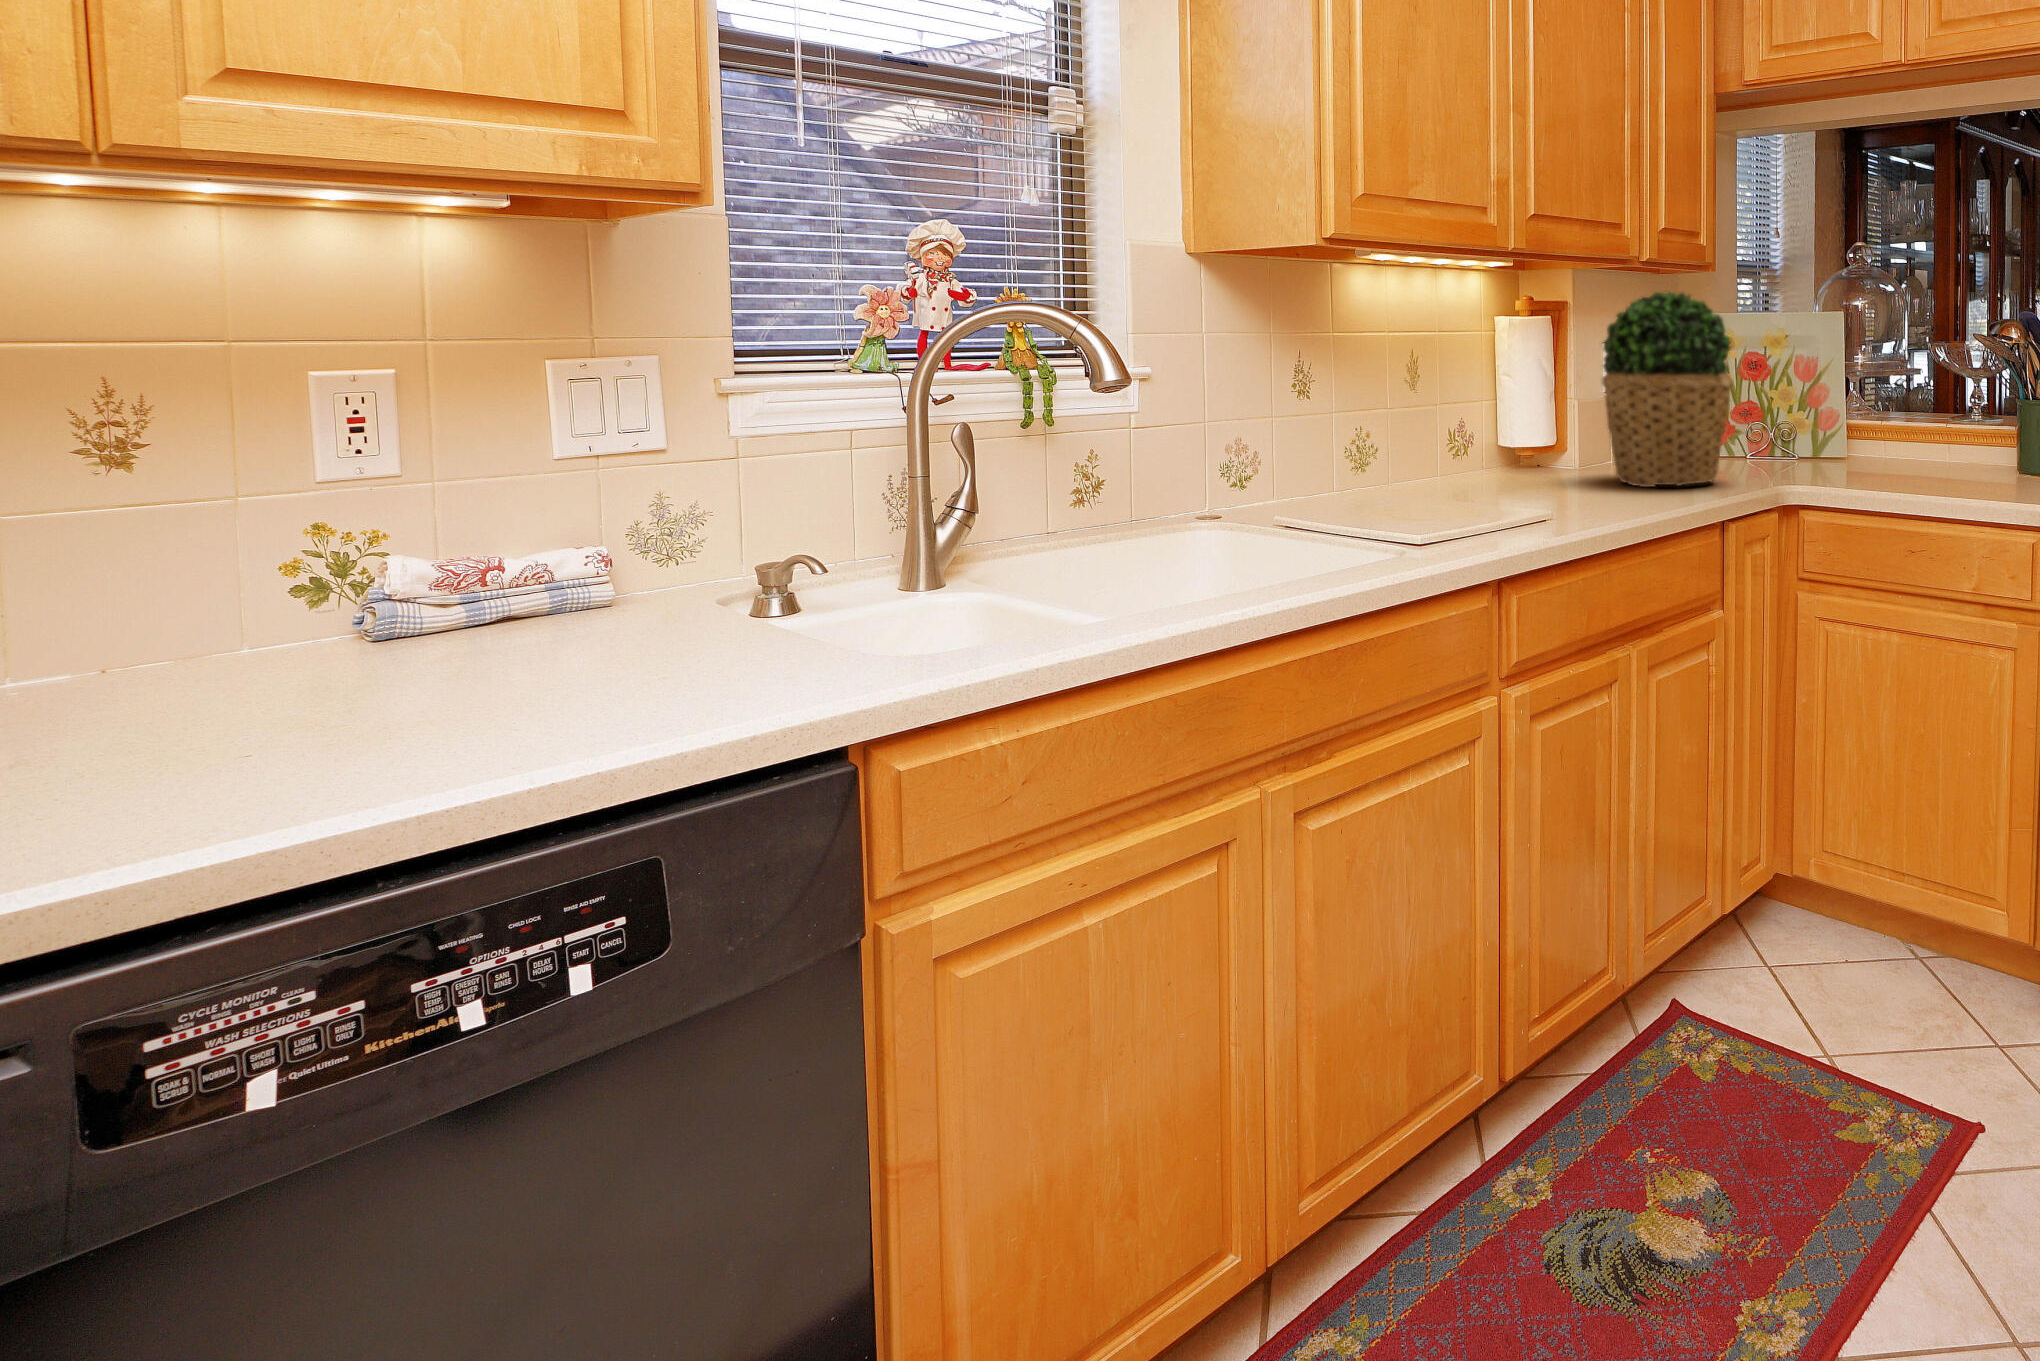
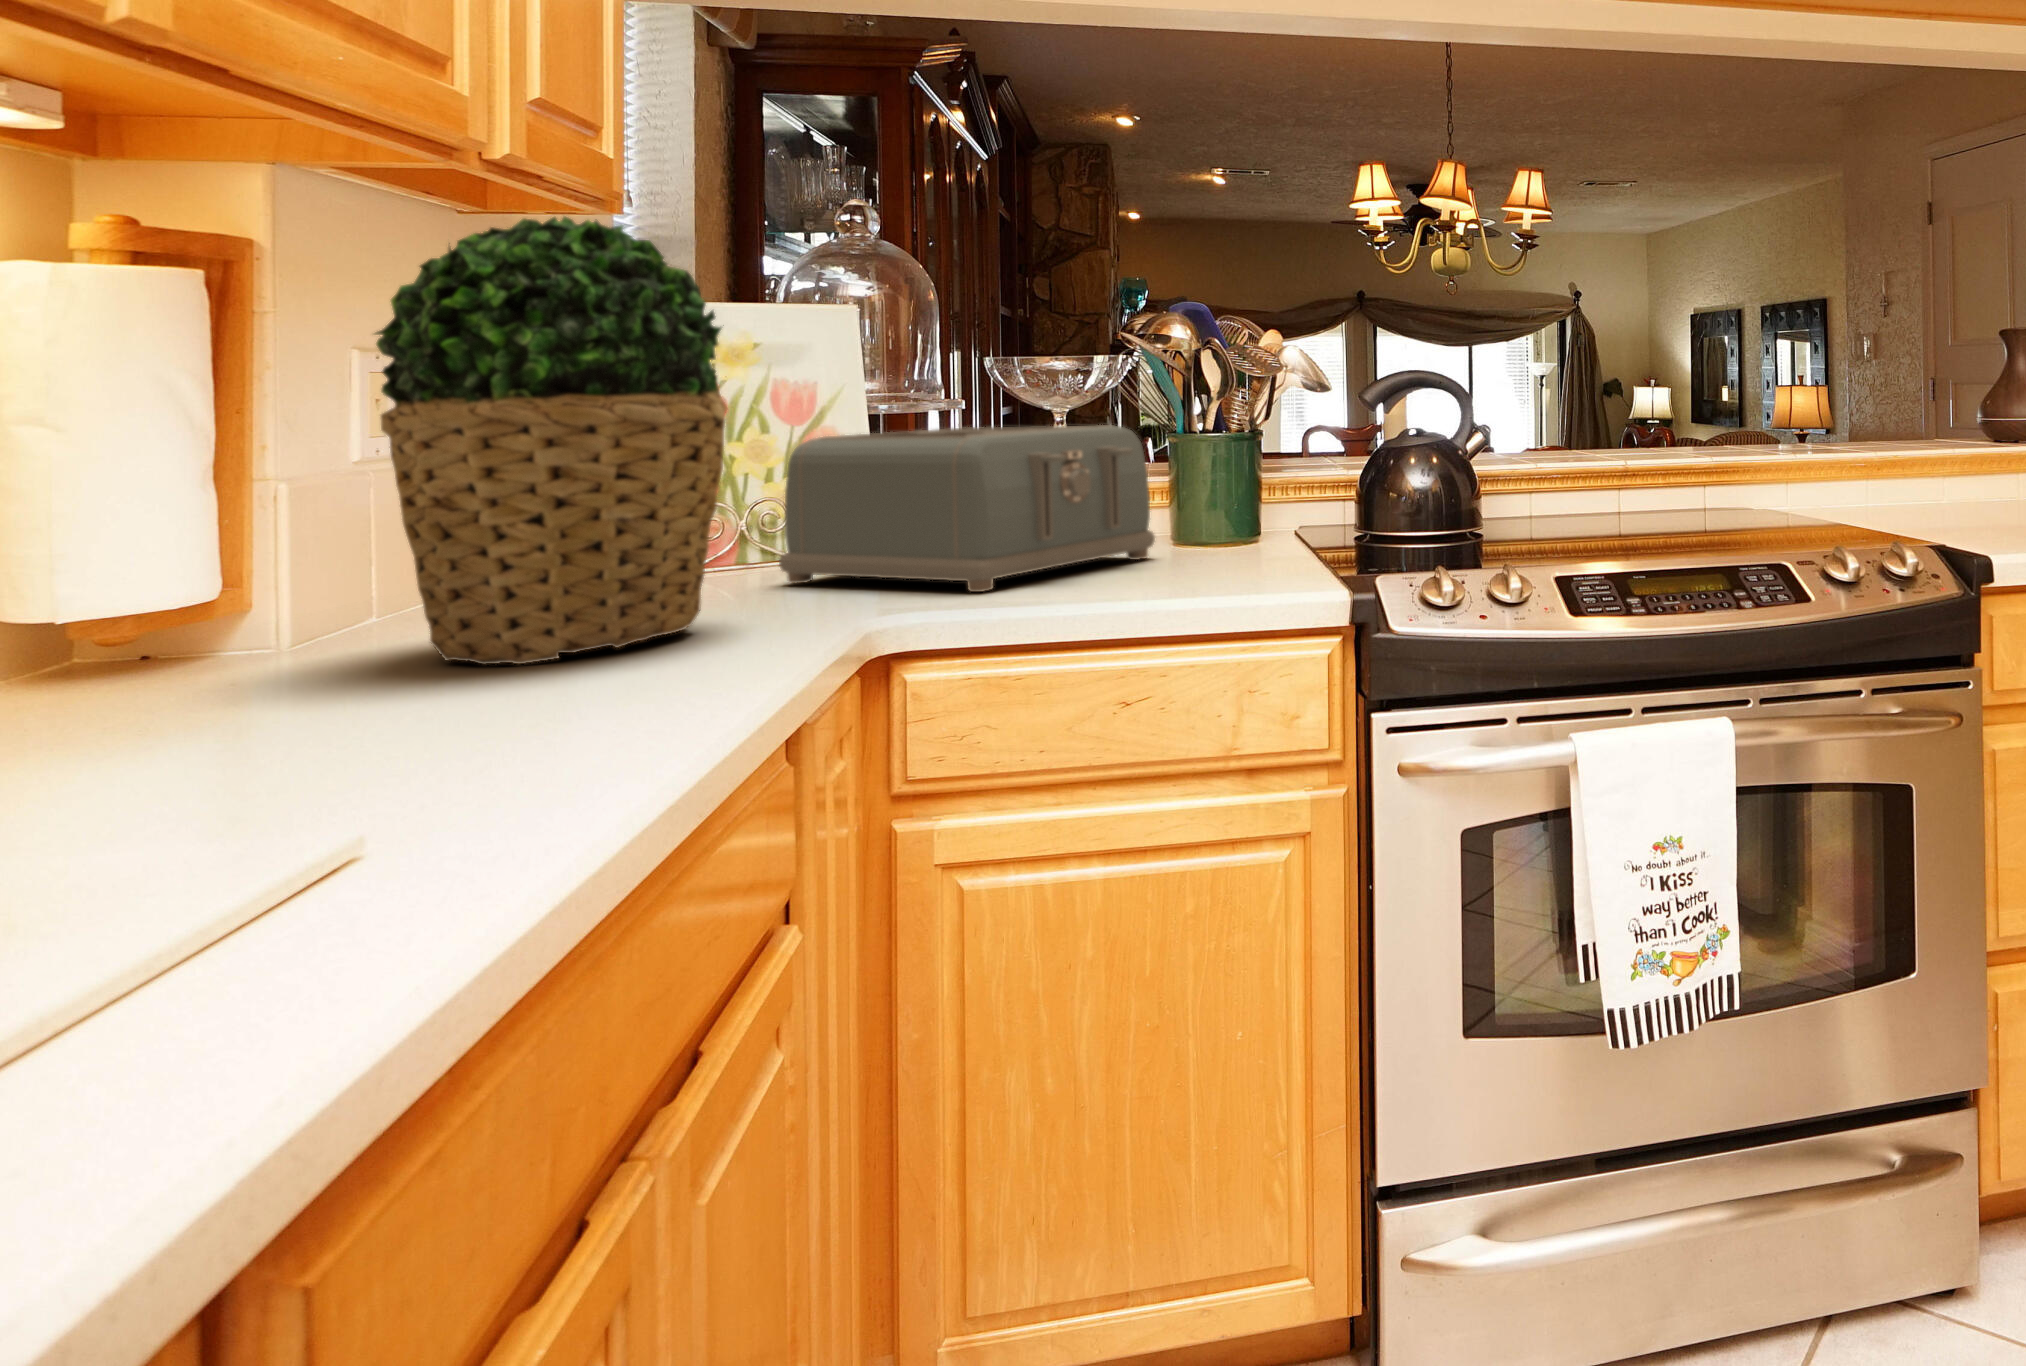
toaster: none [1778,391,1981,485] -> present [779,425,1155,592]

